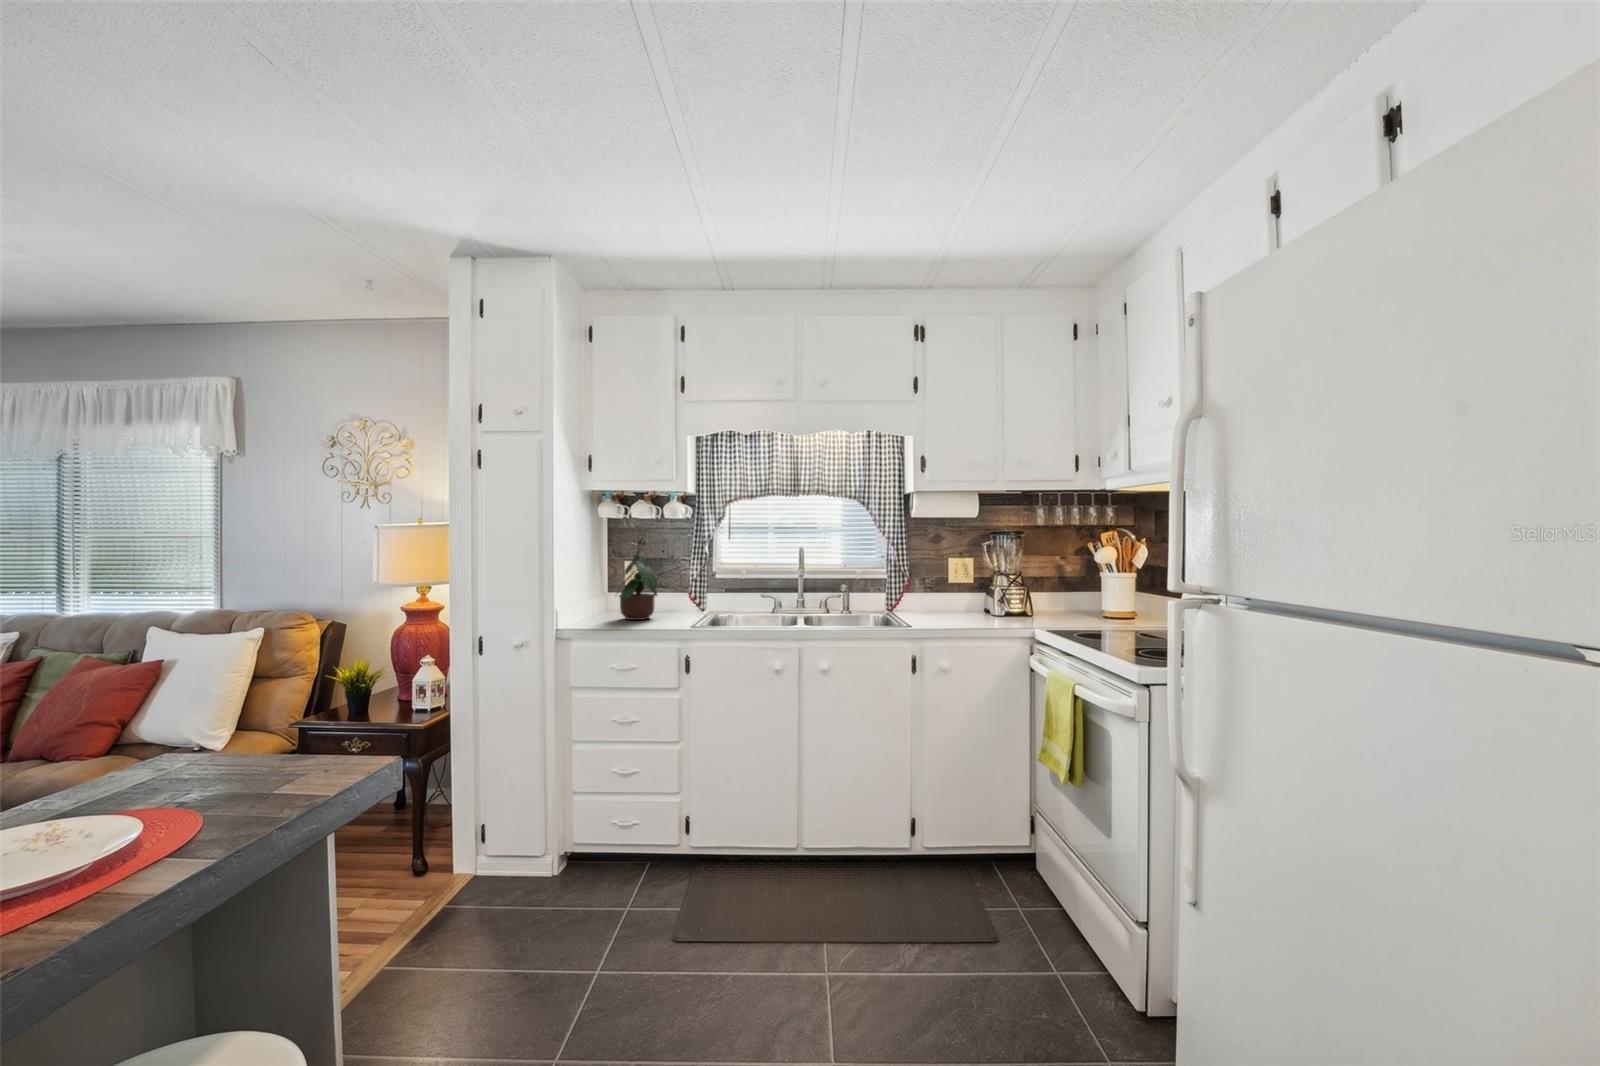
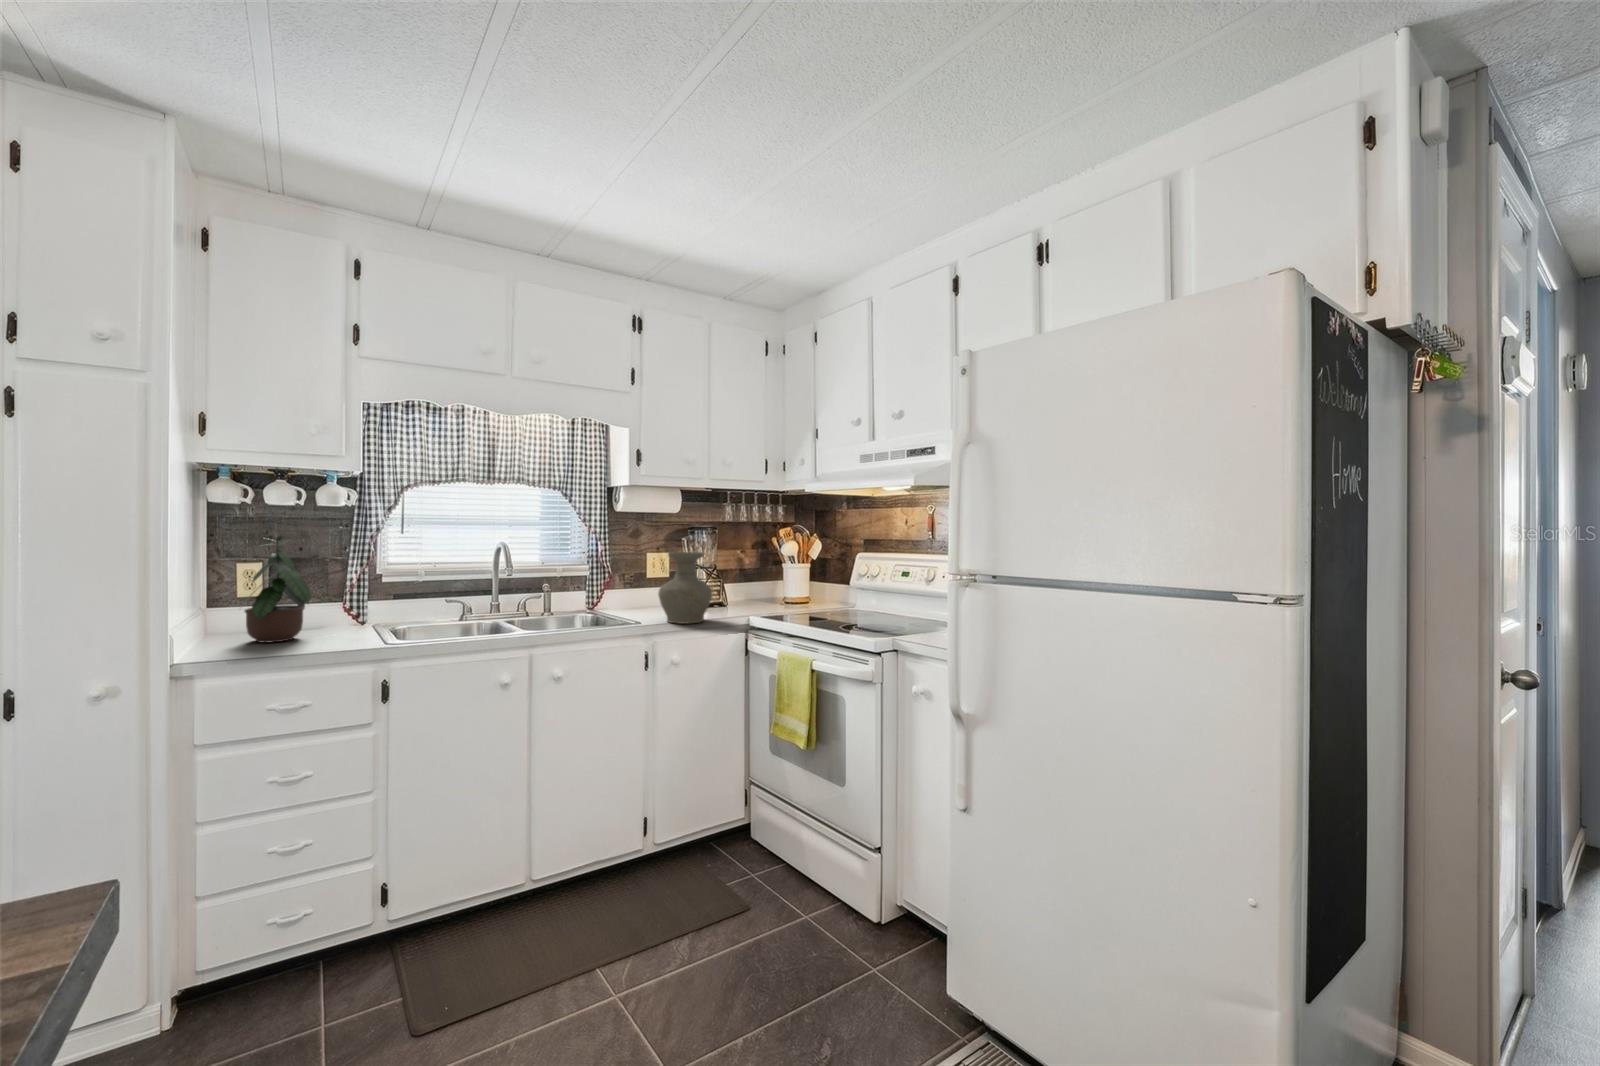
vase: none [932,556,988,629] -> present [658,552,712,624]

